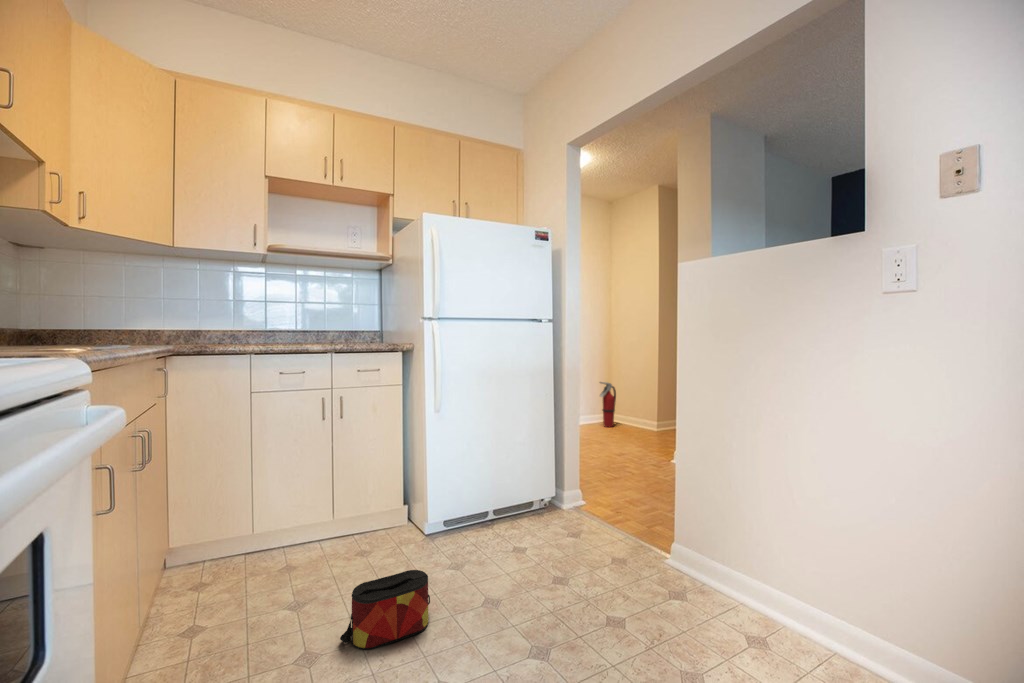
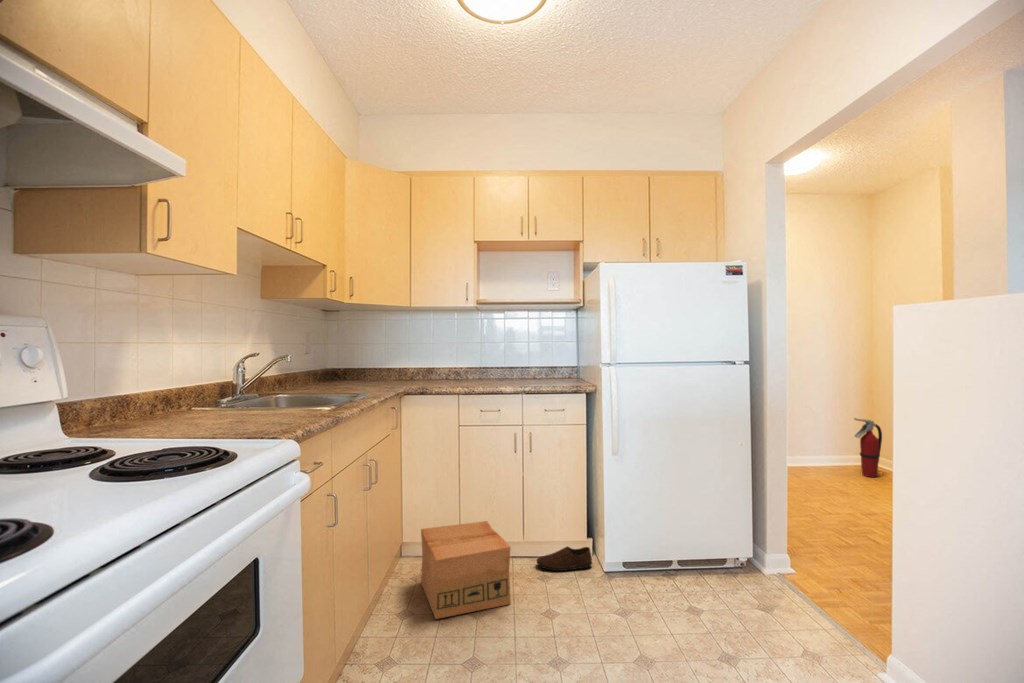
cardboard box: none [189,504,325,639] -> present [421,521,511,619]
shoe: none [348,515,410,547] -> present [537,547,592,571]
bag: present [340,570,430,650] -> none [514,603,591,663]

